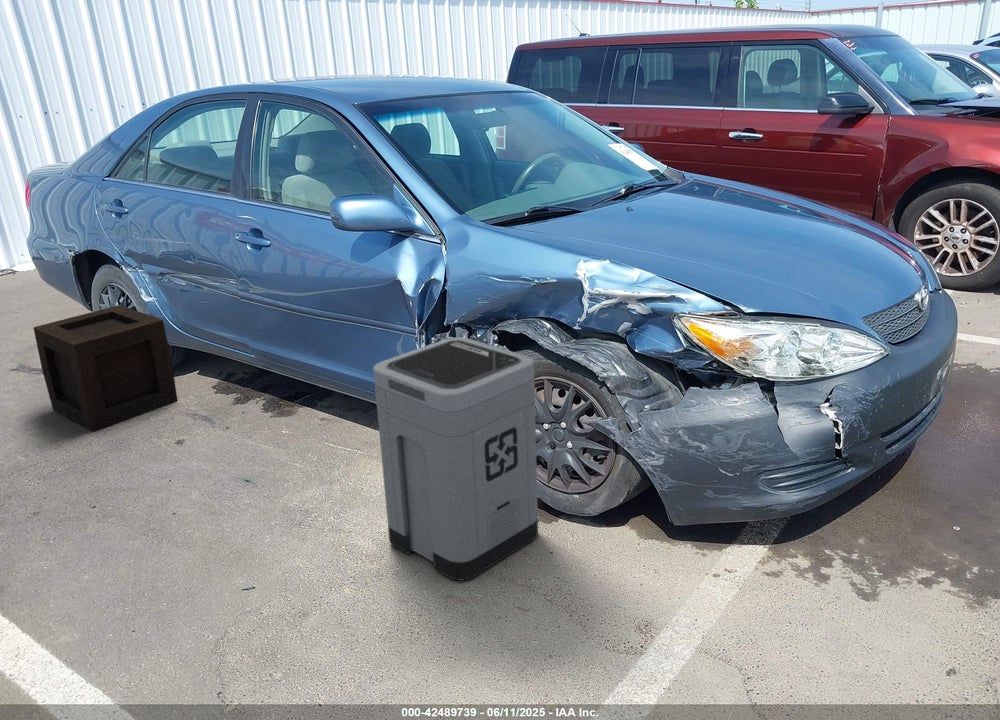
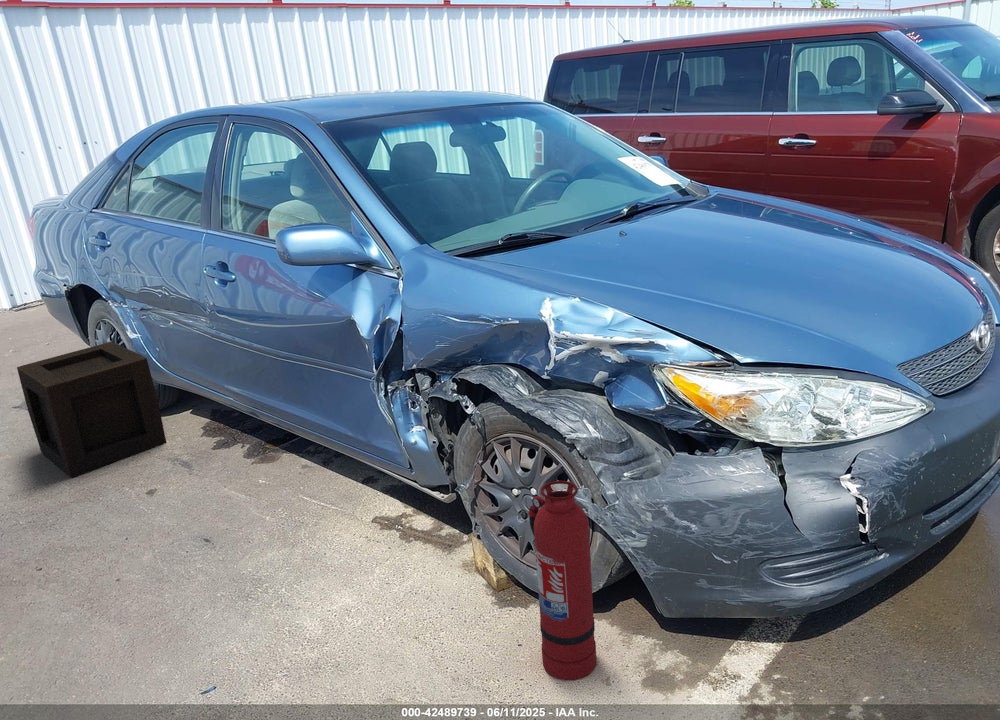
trash can: present [373,337,538,580] -> none [306,386,510,678]
fire extinguisher: none [565,411,618,578] -> present [528,481,597,680]

